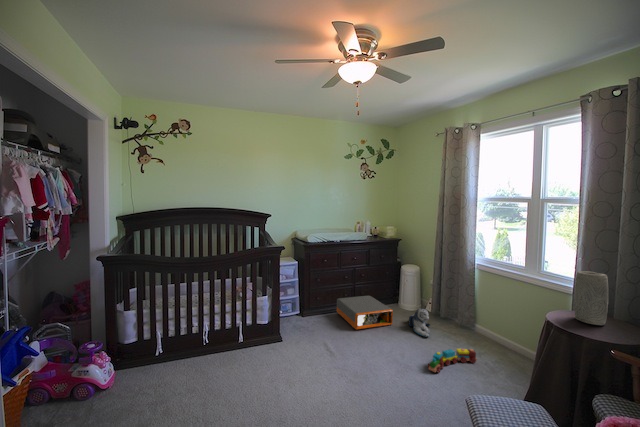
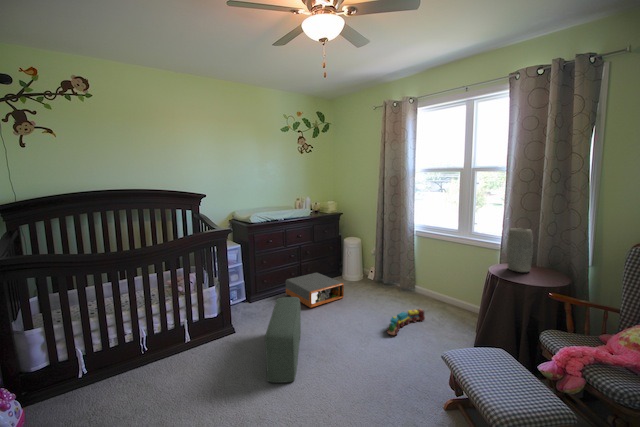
plush toy: present [409,309,430,337] -> none [358,278,380,305]
pouf: none [297,315,340,397] -> present [265,297,301,383]

